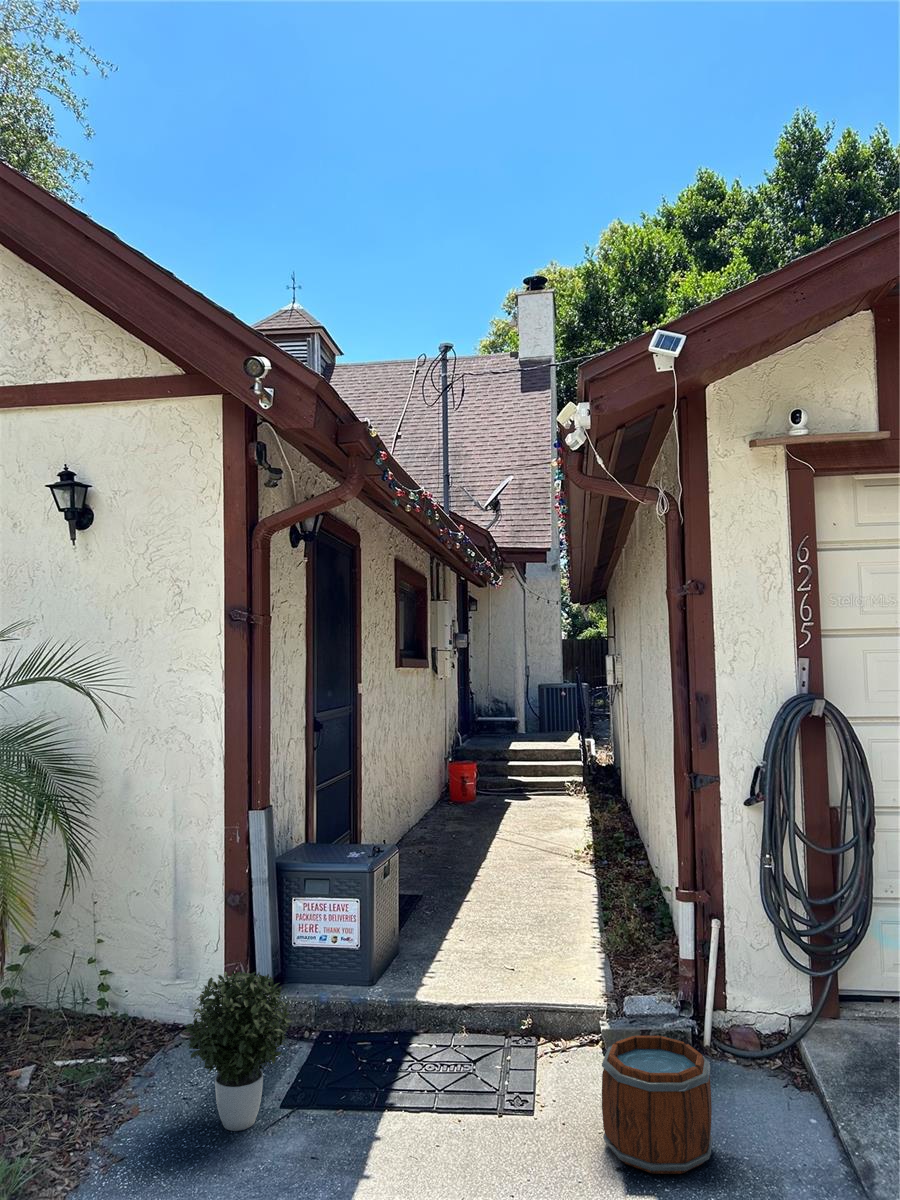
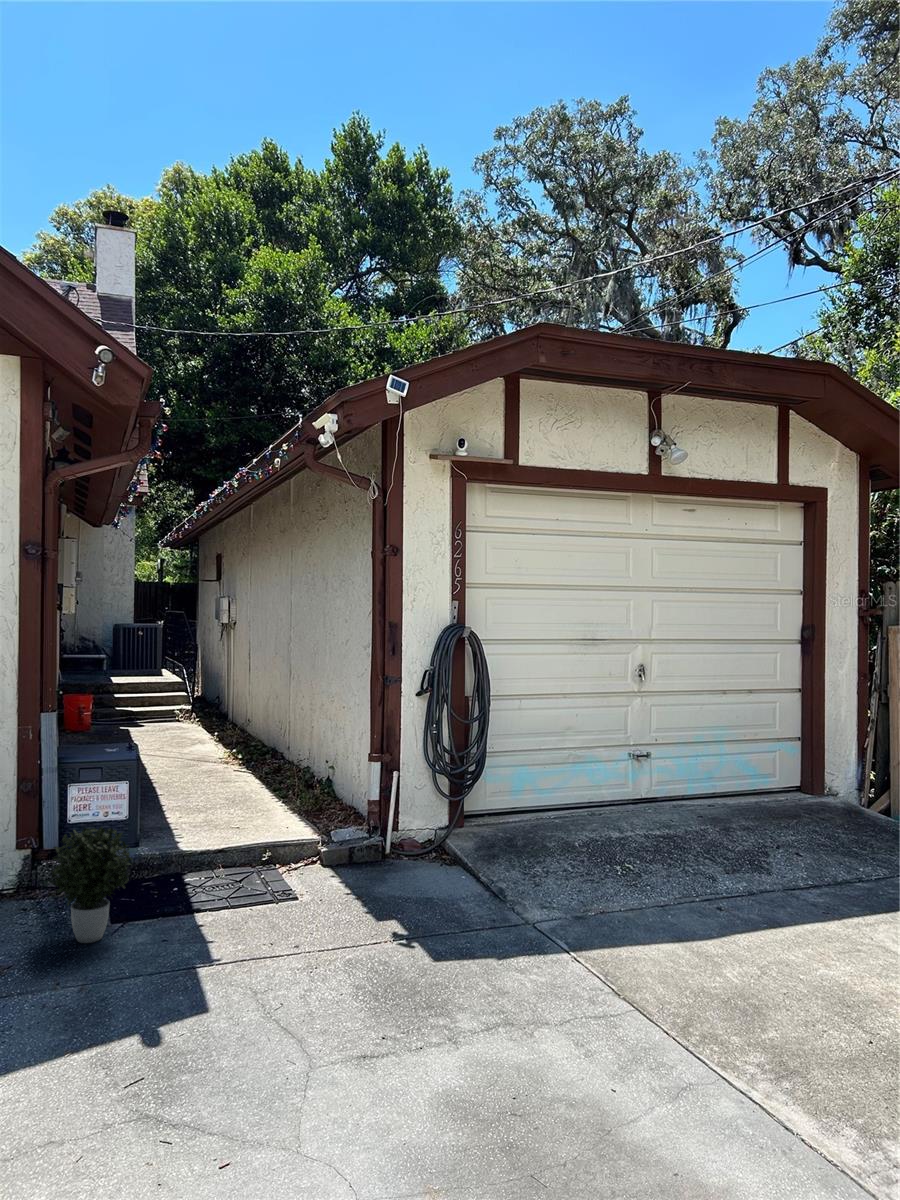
bucket: present [602,1036,712,1174] -> none [352,838,420,913]

